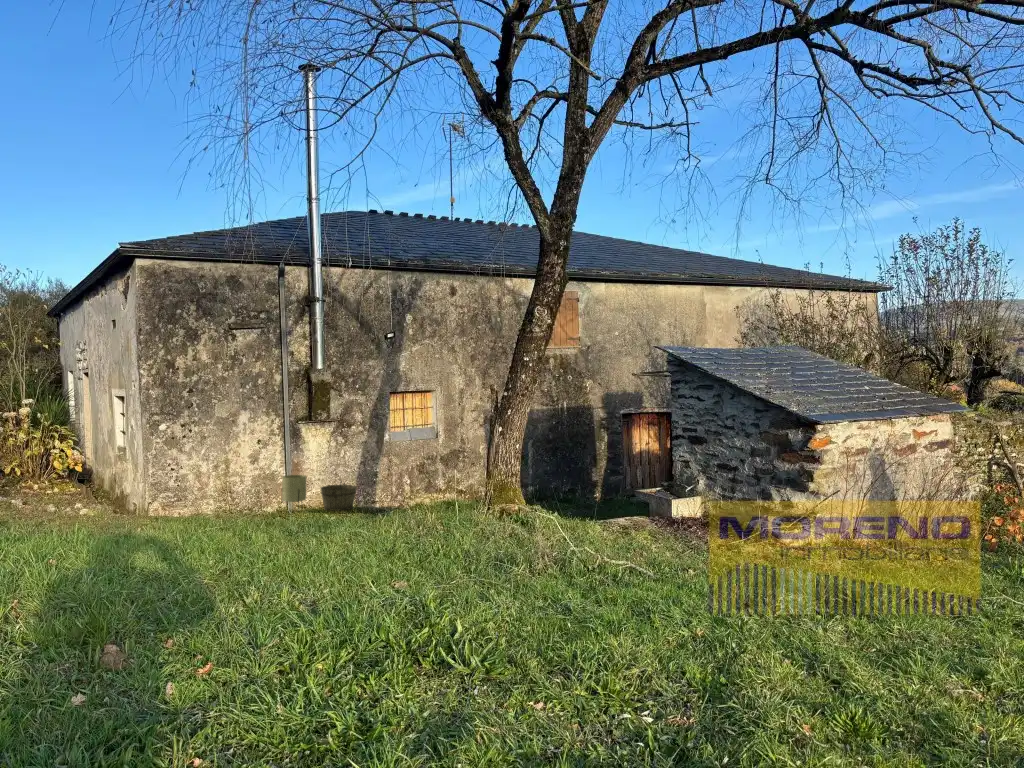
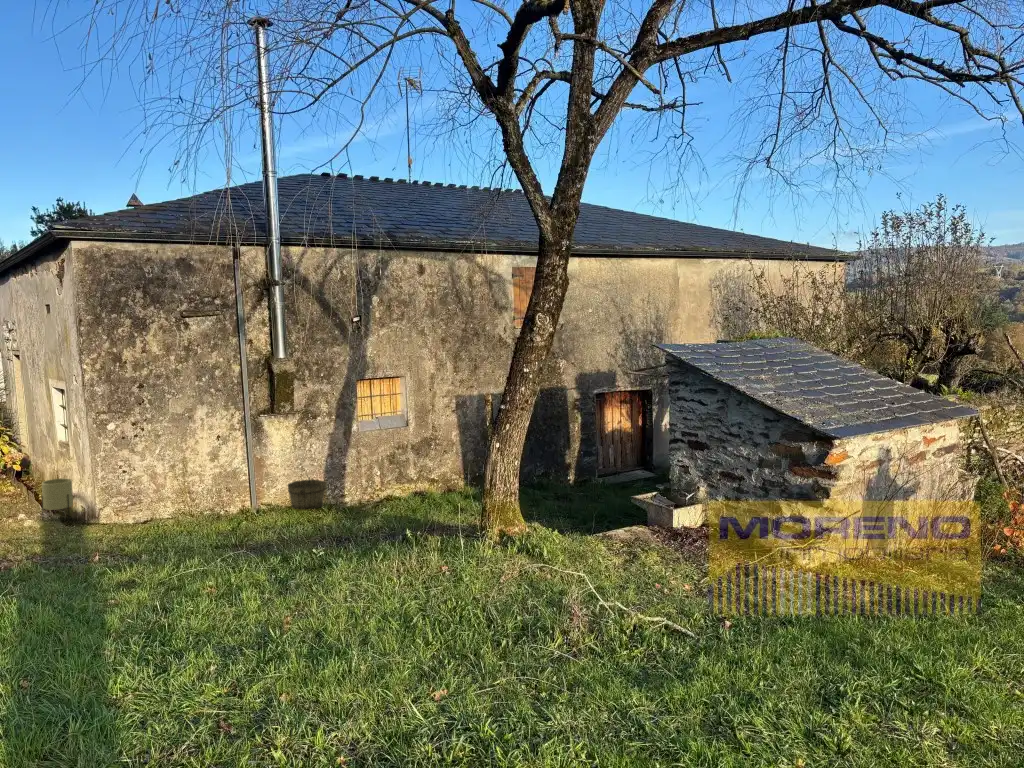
planter: present [282,475,307,510] -> present [42,478,73,519]

